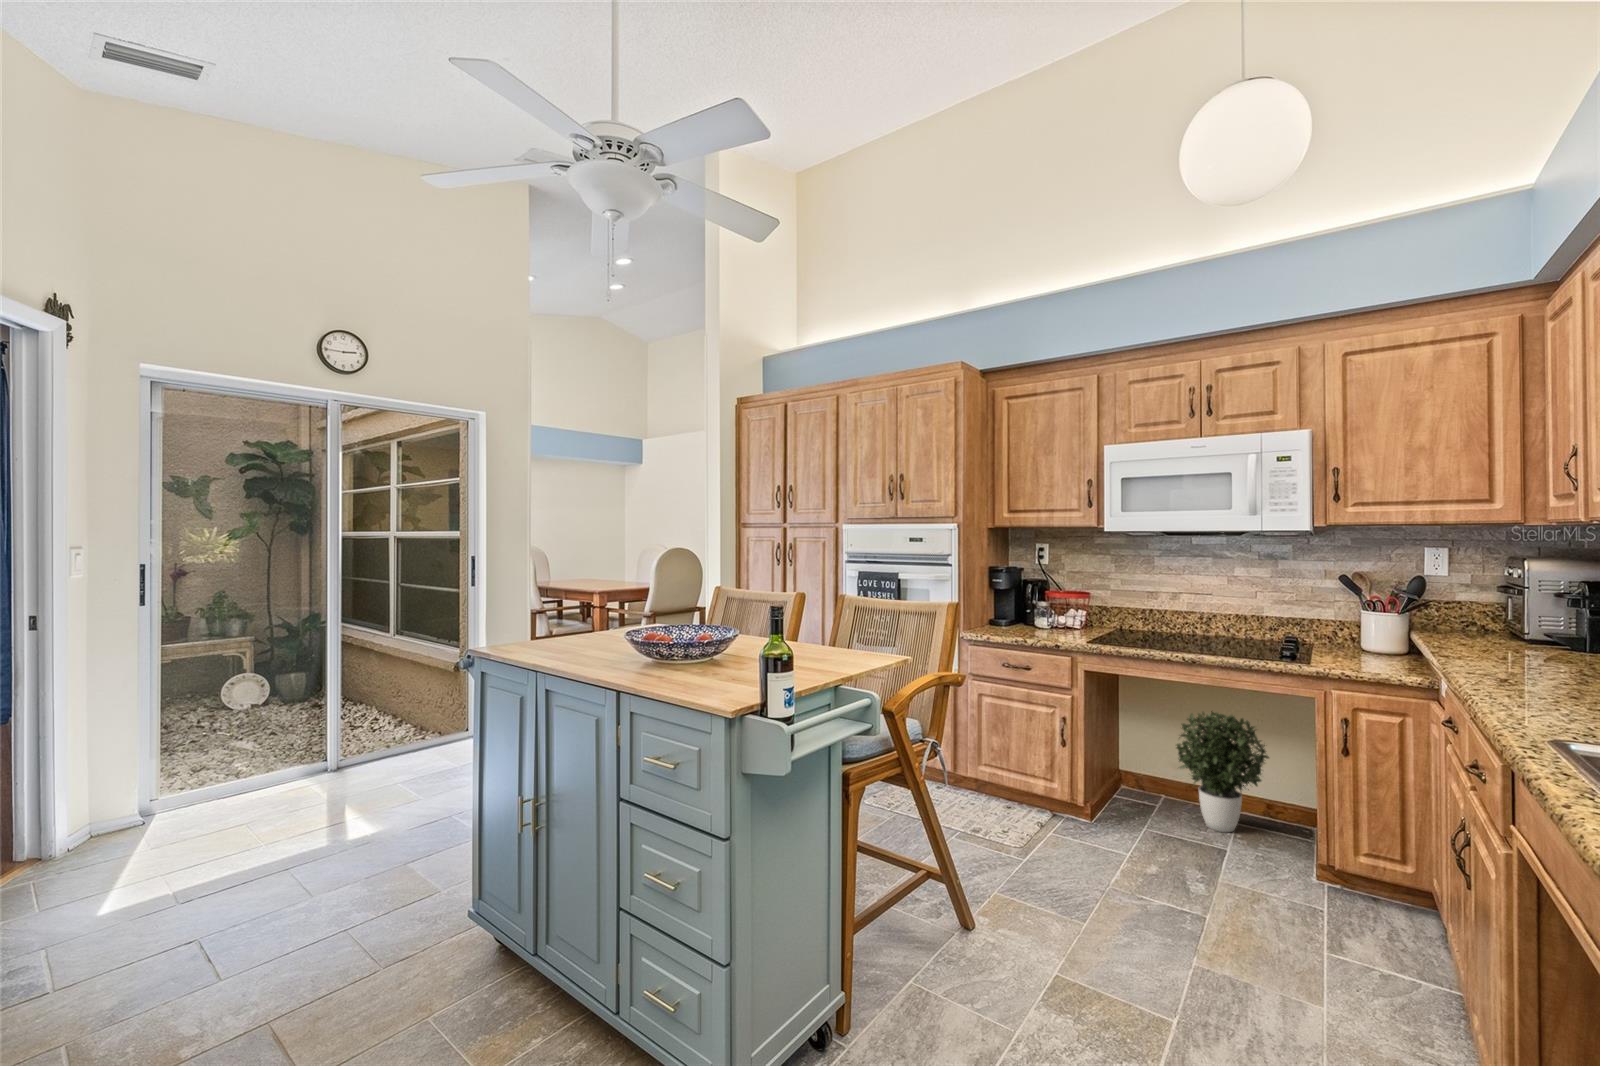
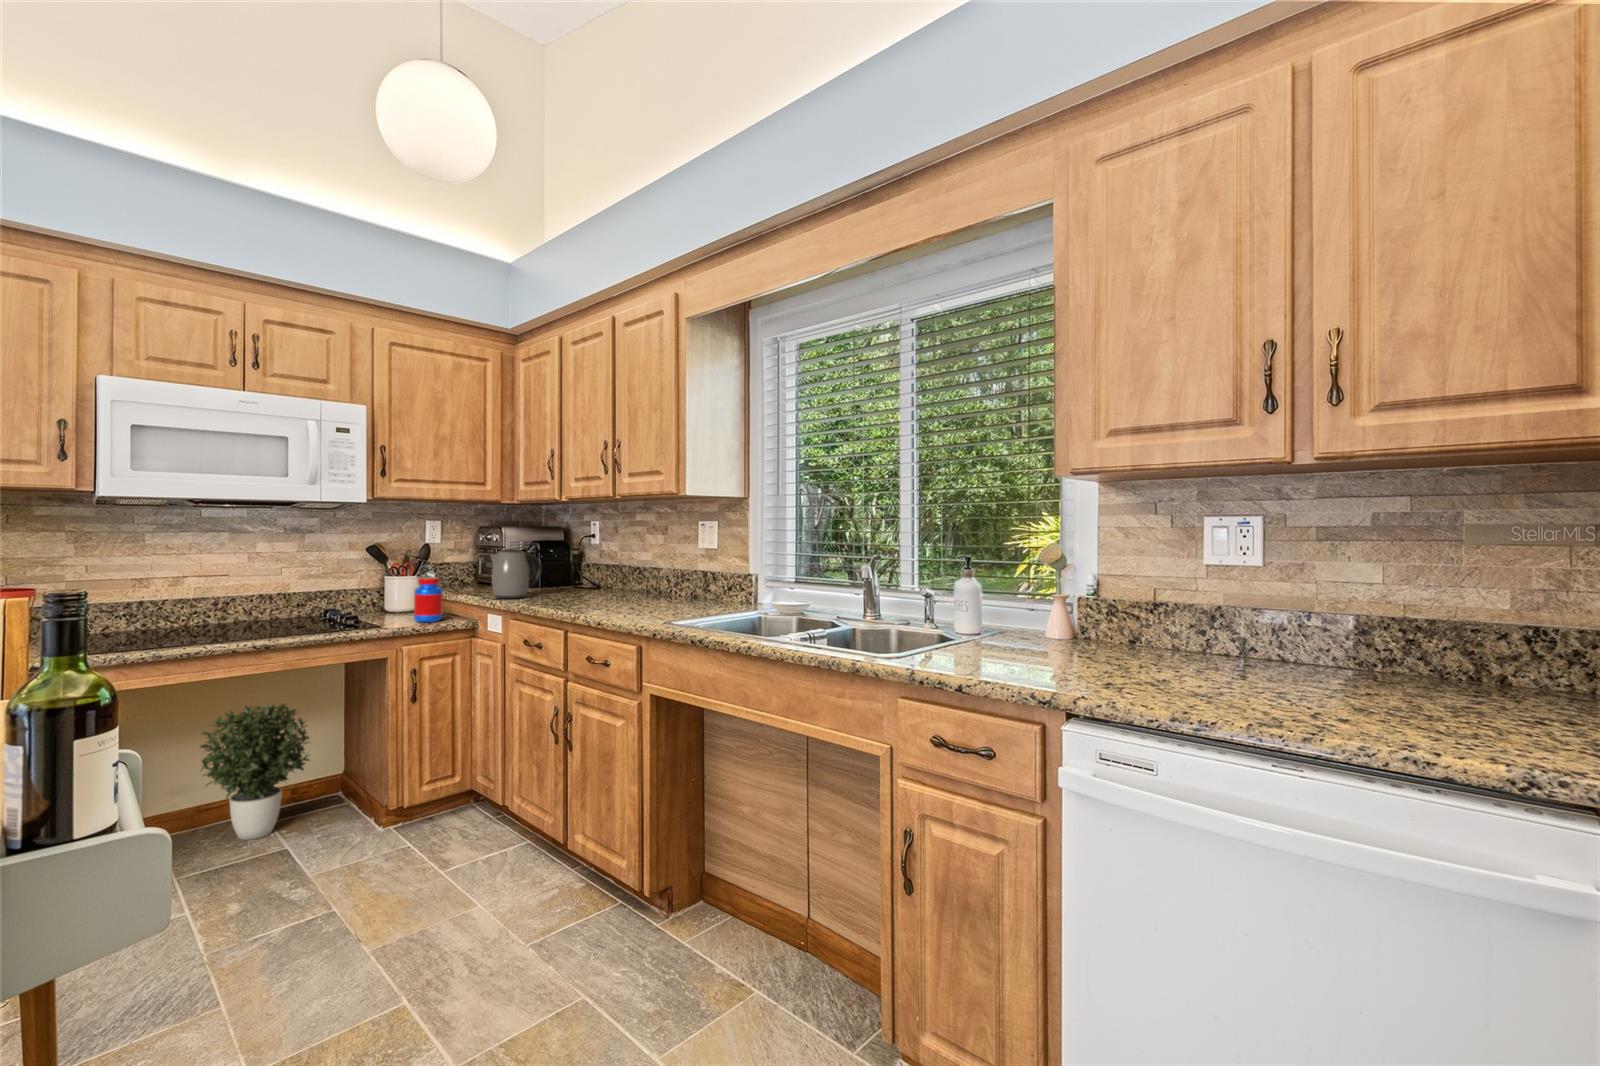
kettle: none [1458,588,1560,658] -> present [491,549,542,599]
jar: none [1366,615,1405,668] -> present [414,577,443,622]

